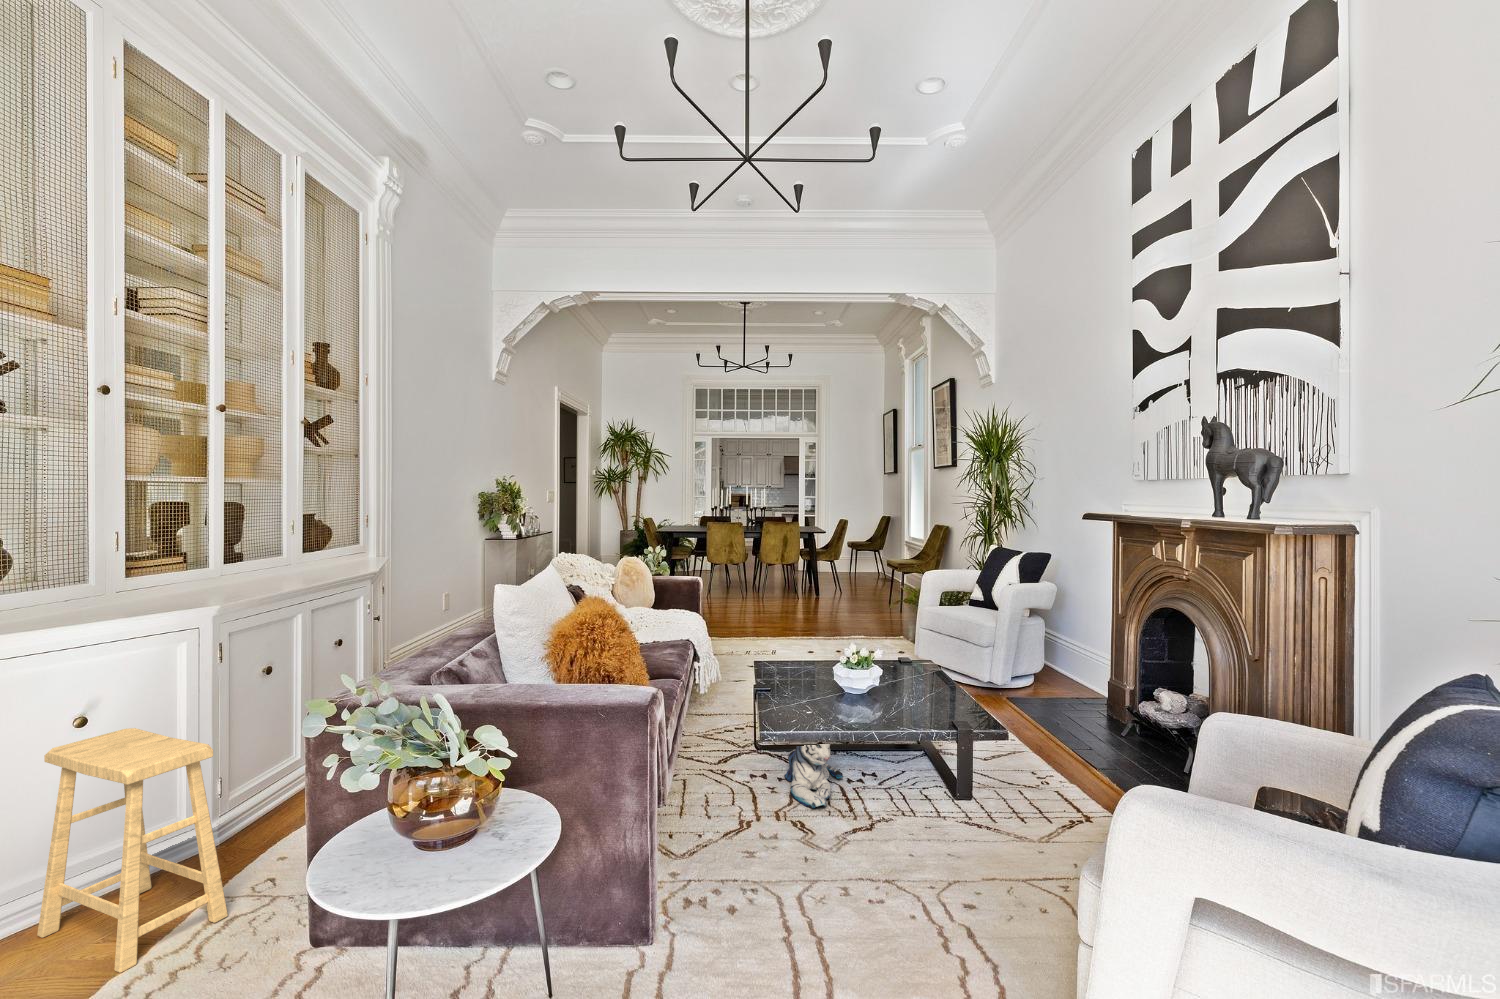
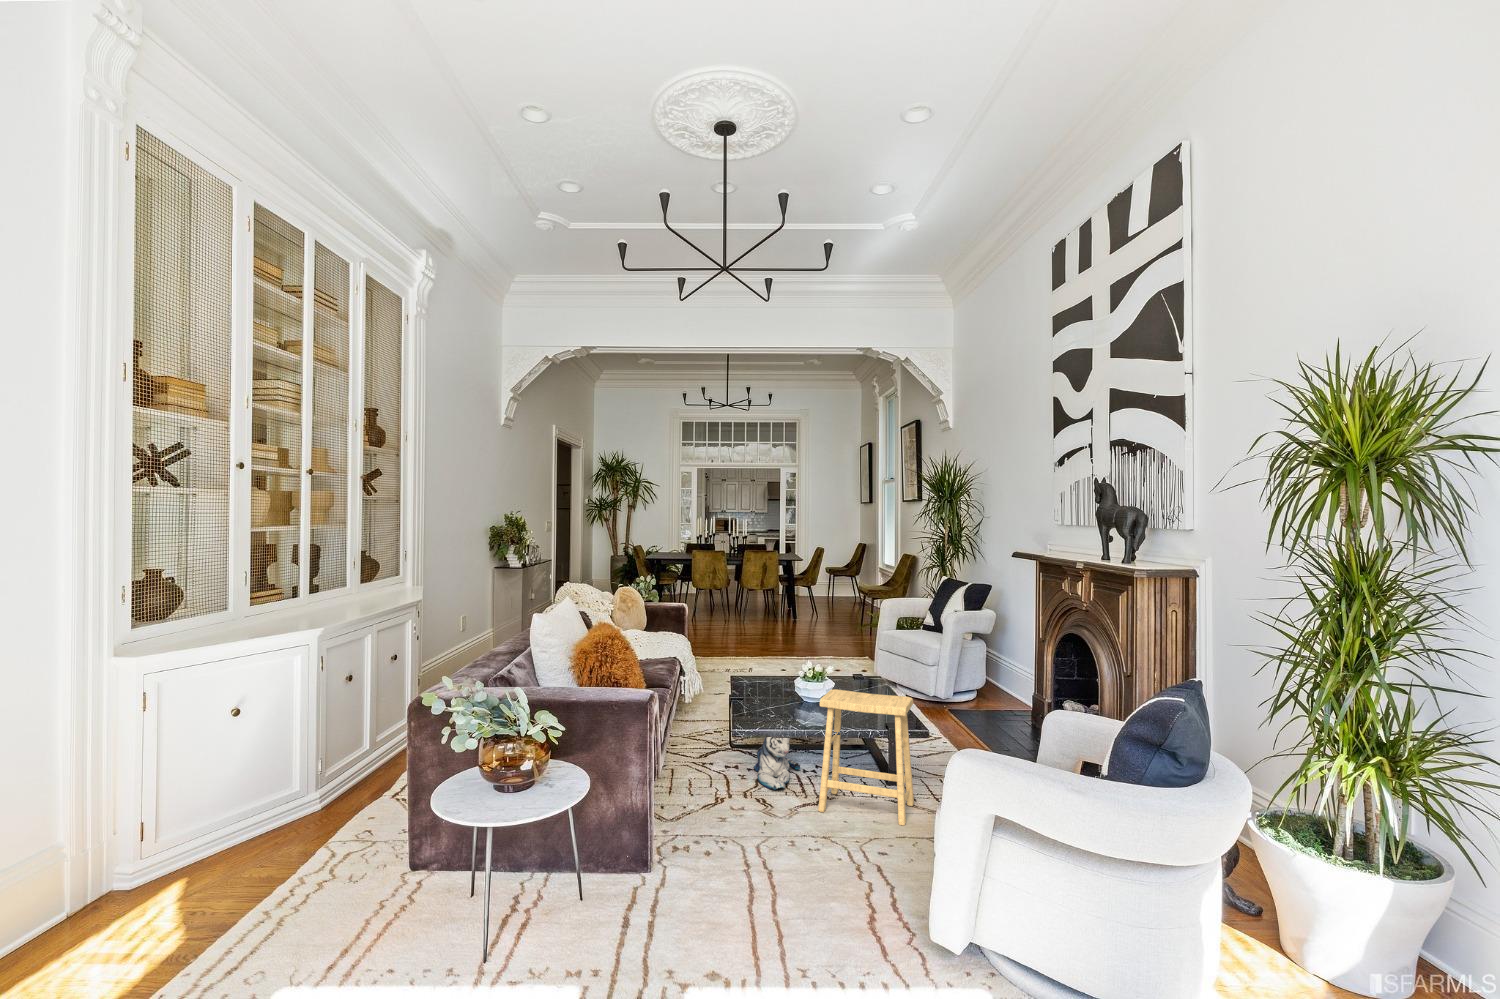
footstool: present [37,728,228,973] -> present [818,689,914,826]

